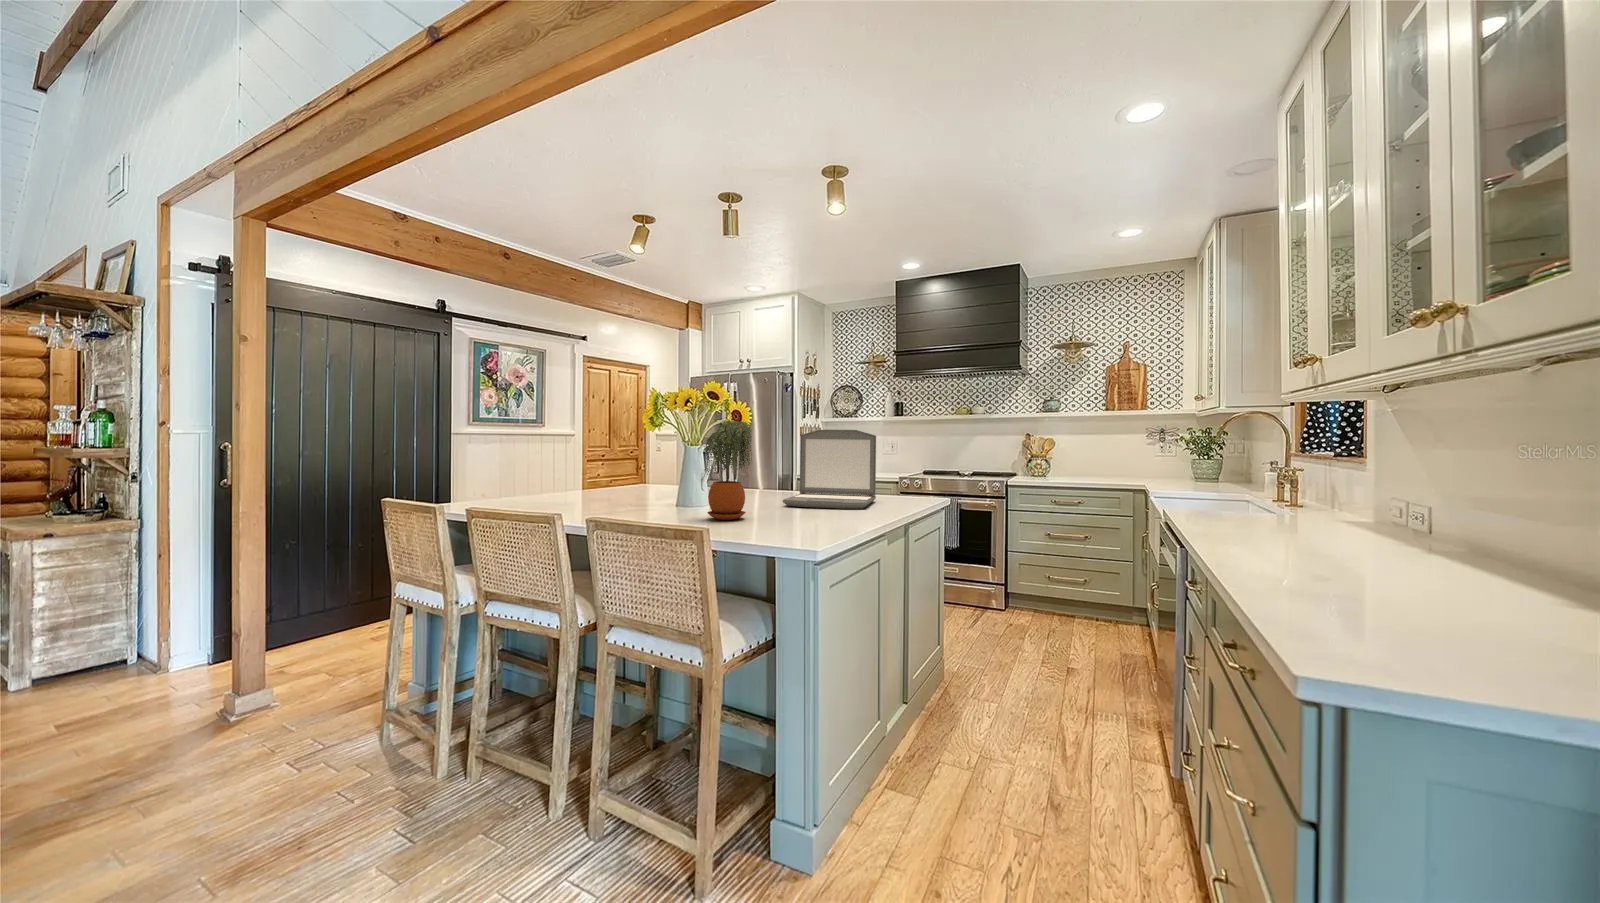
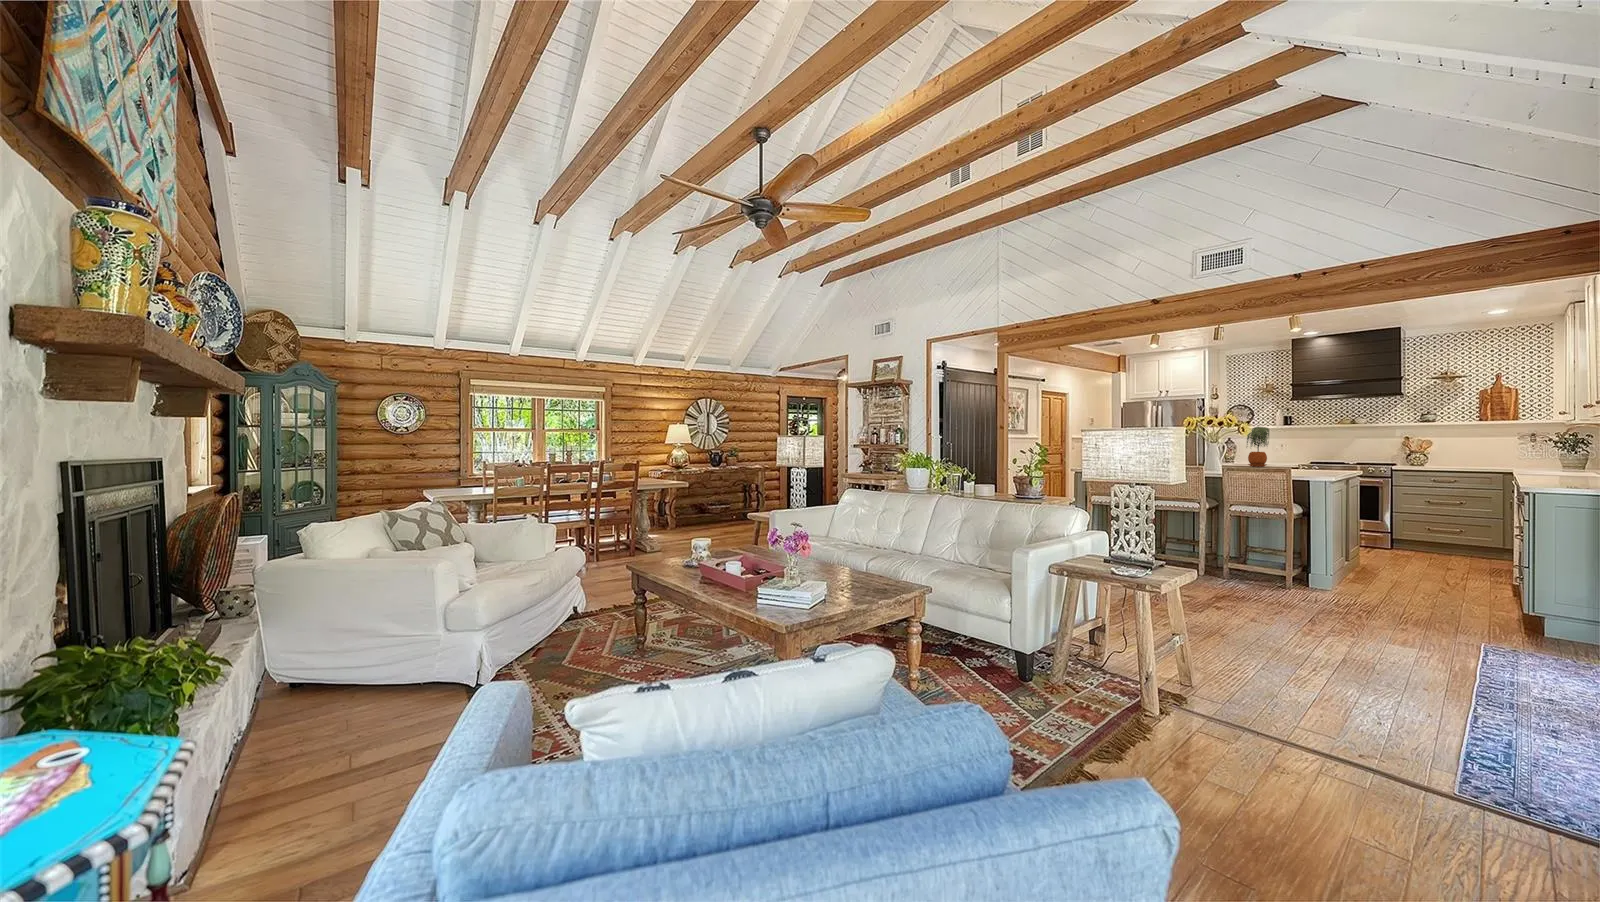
laptop: present [783,430,876,509] -> none [1269,432,1321,467]

